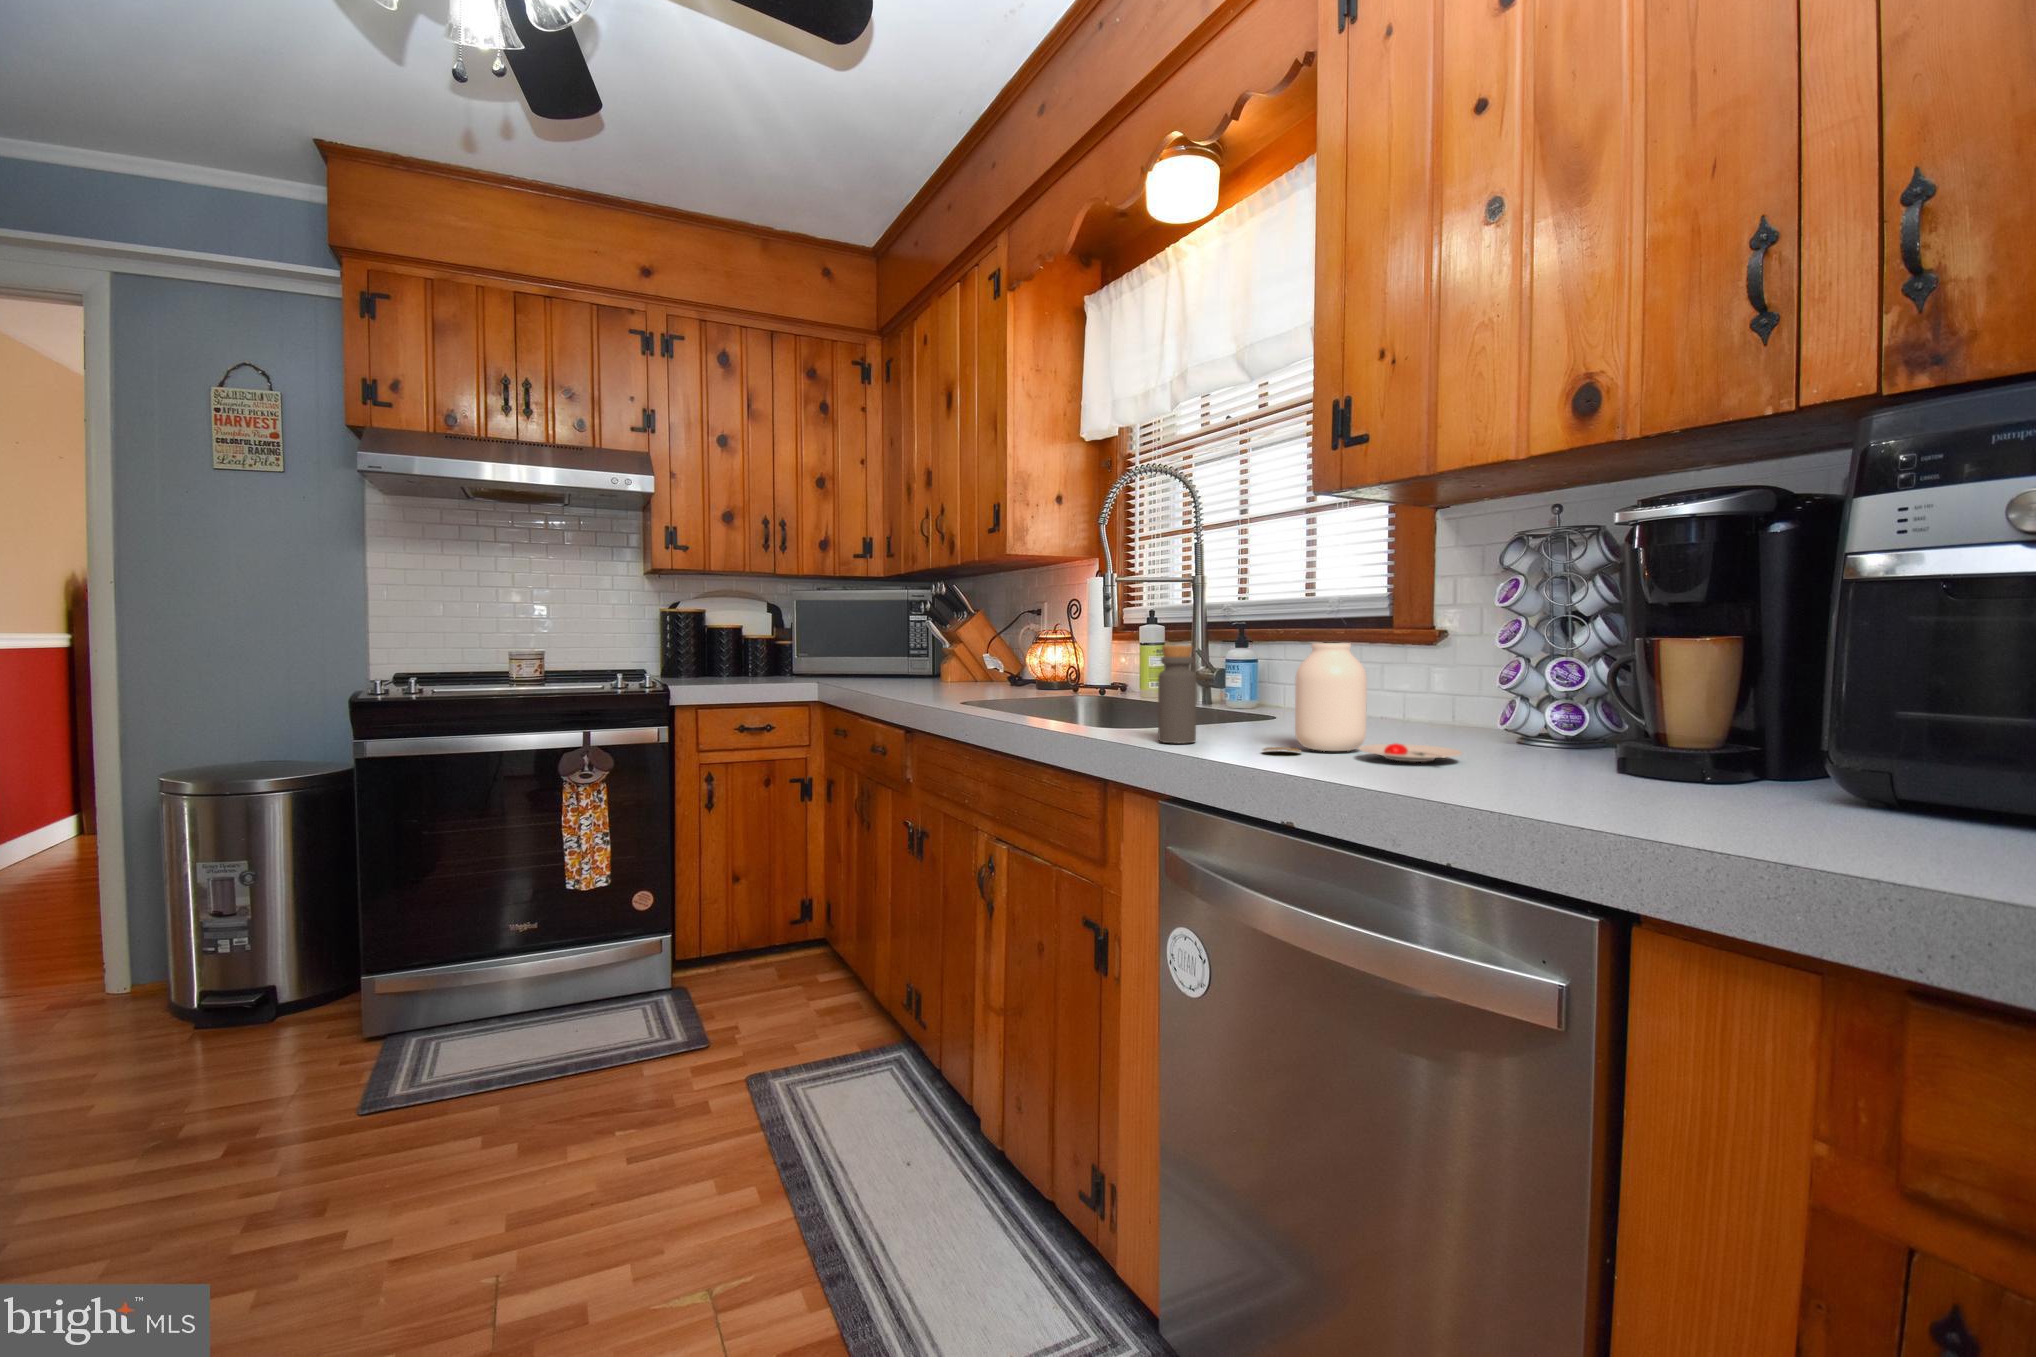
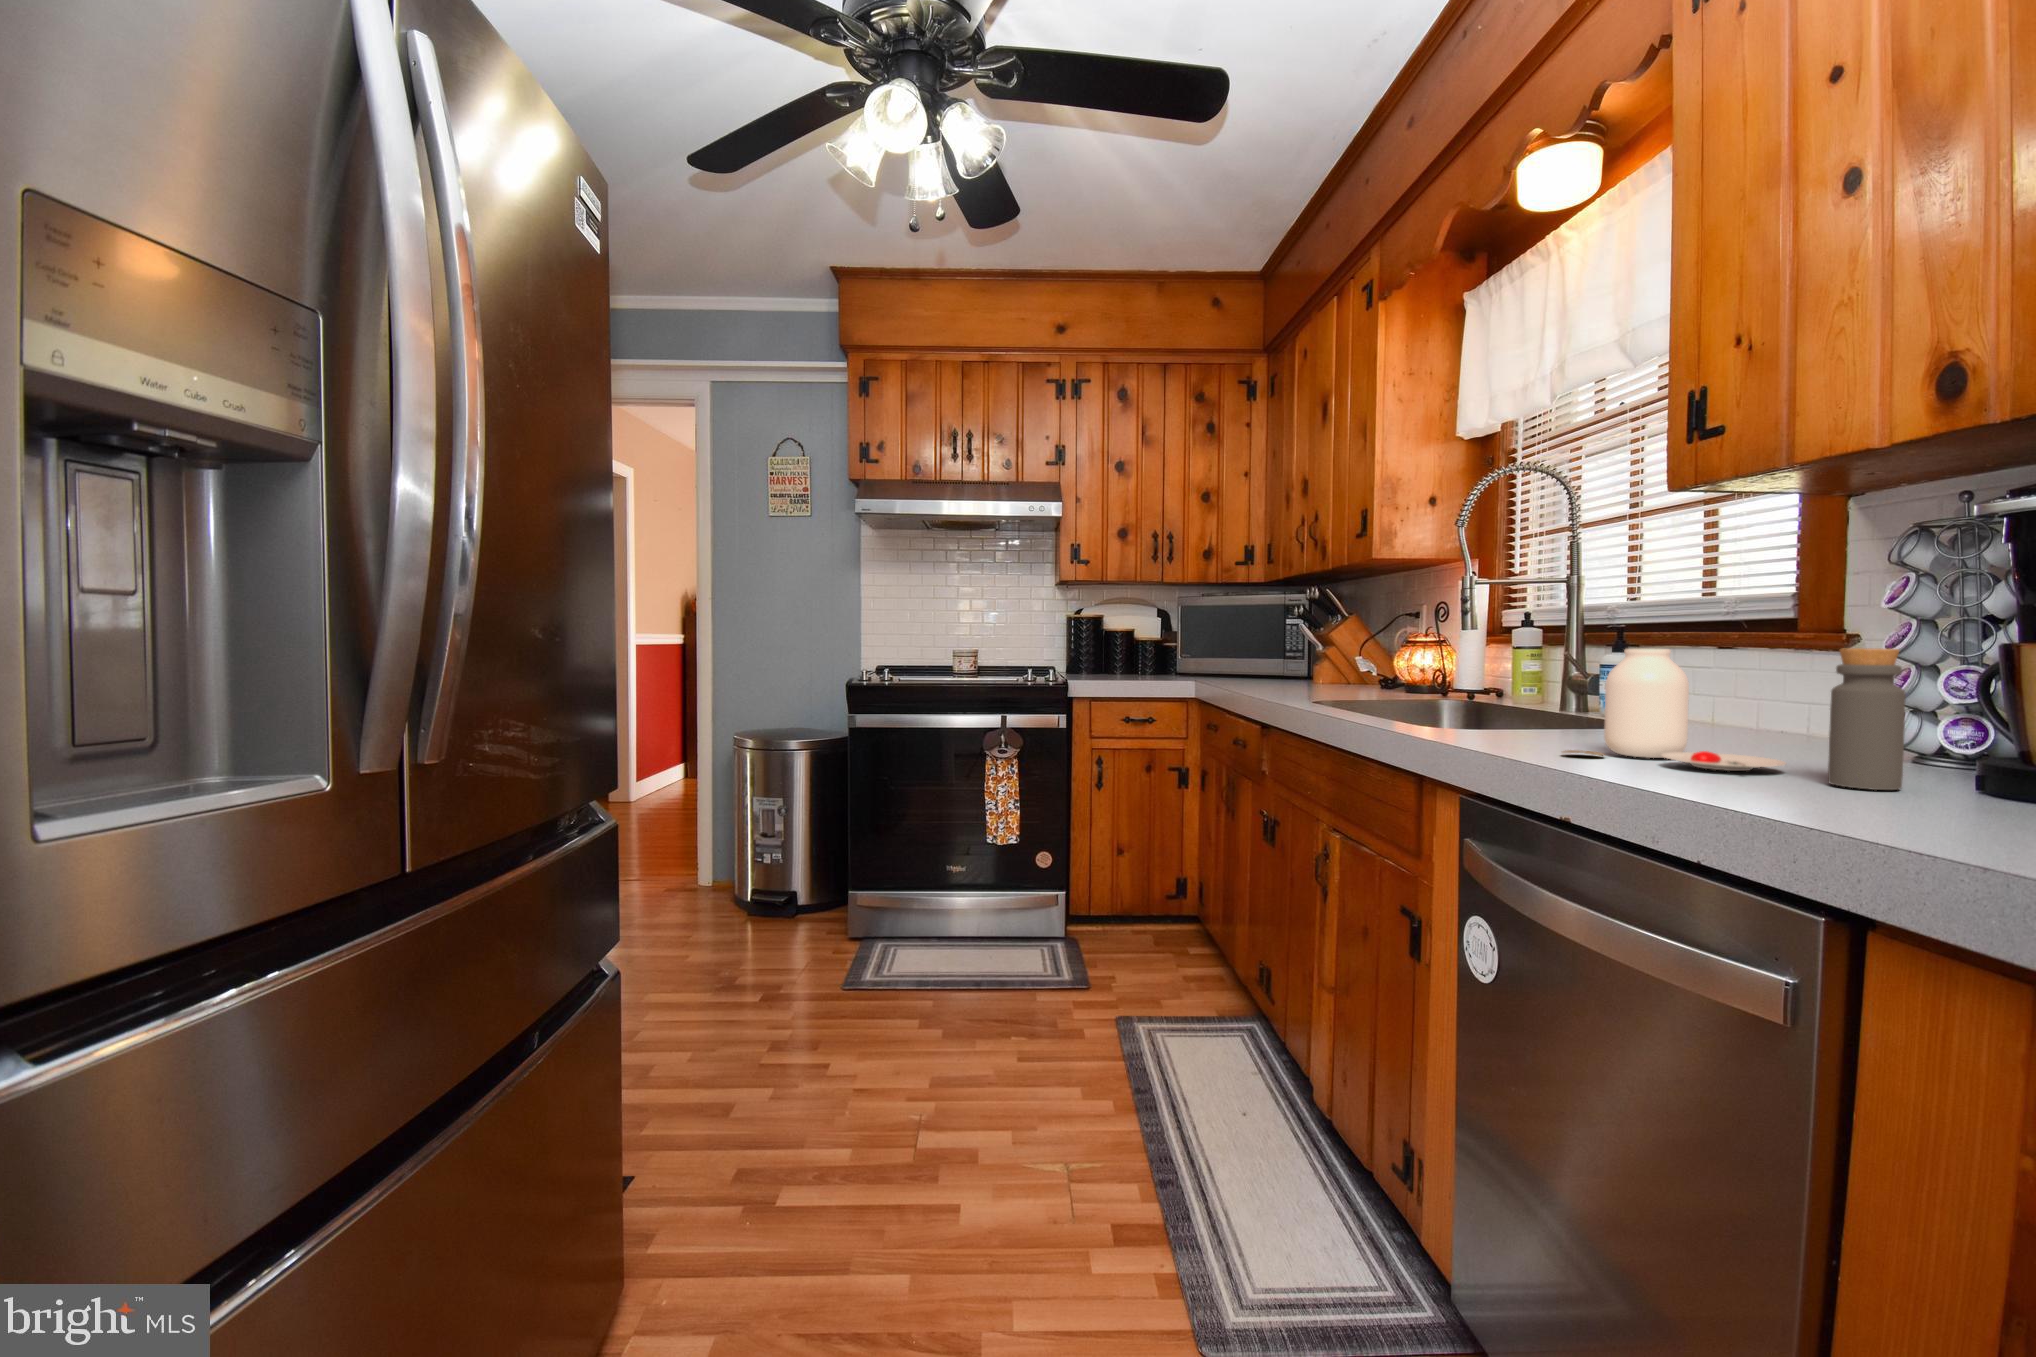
bottle: present [1158,645,1196,744] -> present [1828,648,1906,790]

